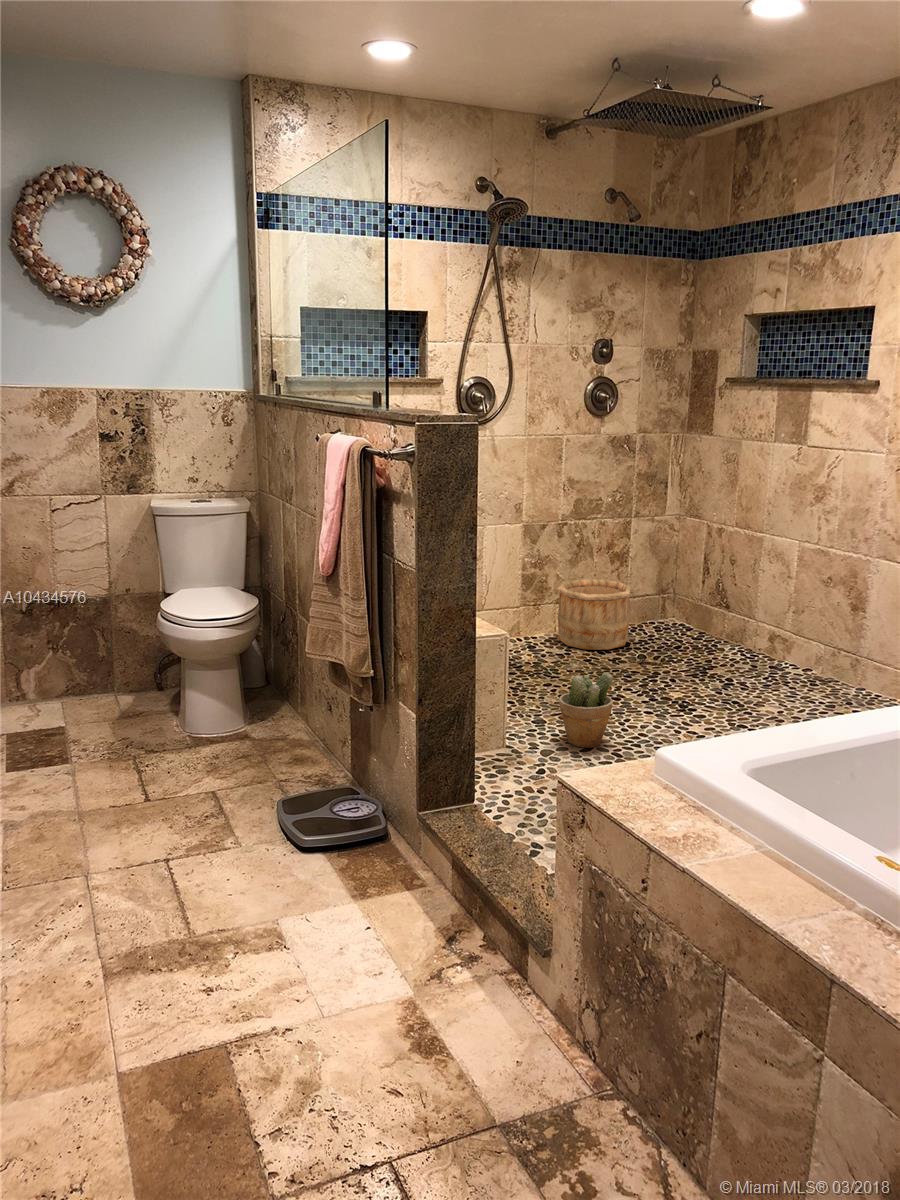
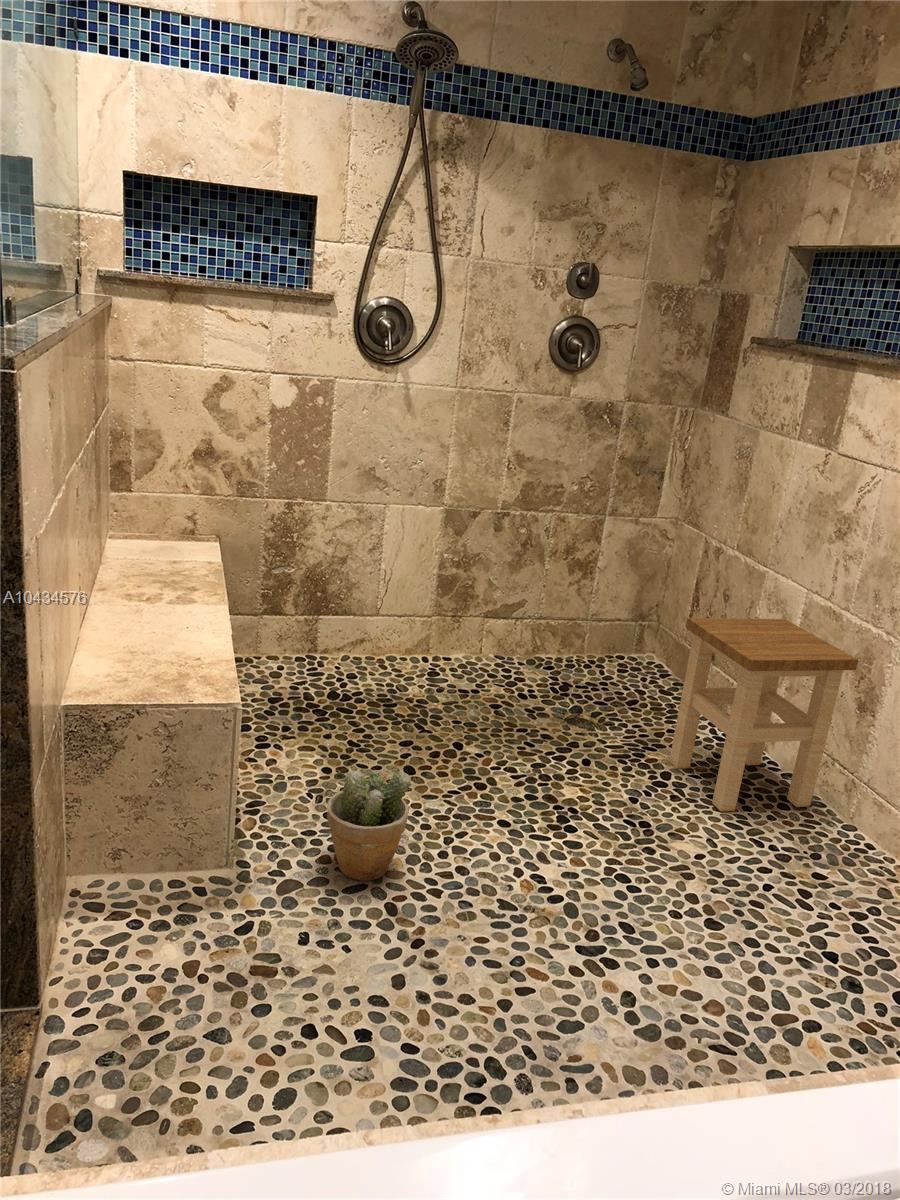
stool: none [728,564,848,692] -> present [669,618,858,811]
wooden bucket: present [557,579,632,650] -> none [470,591,574,694]

